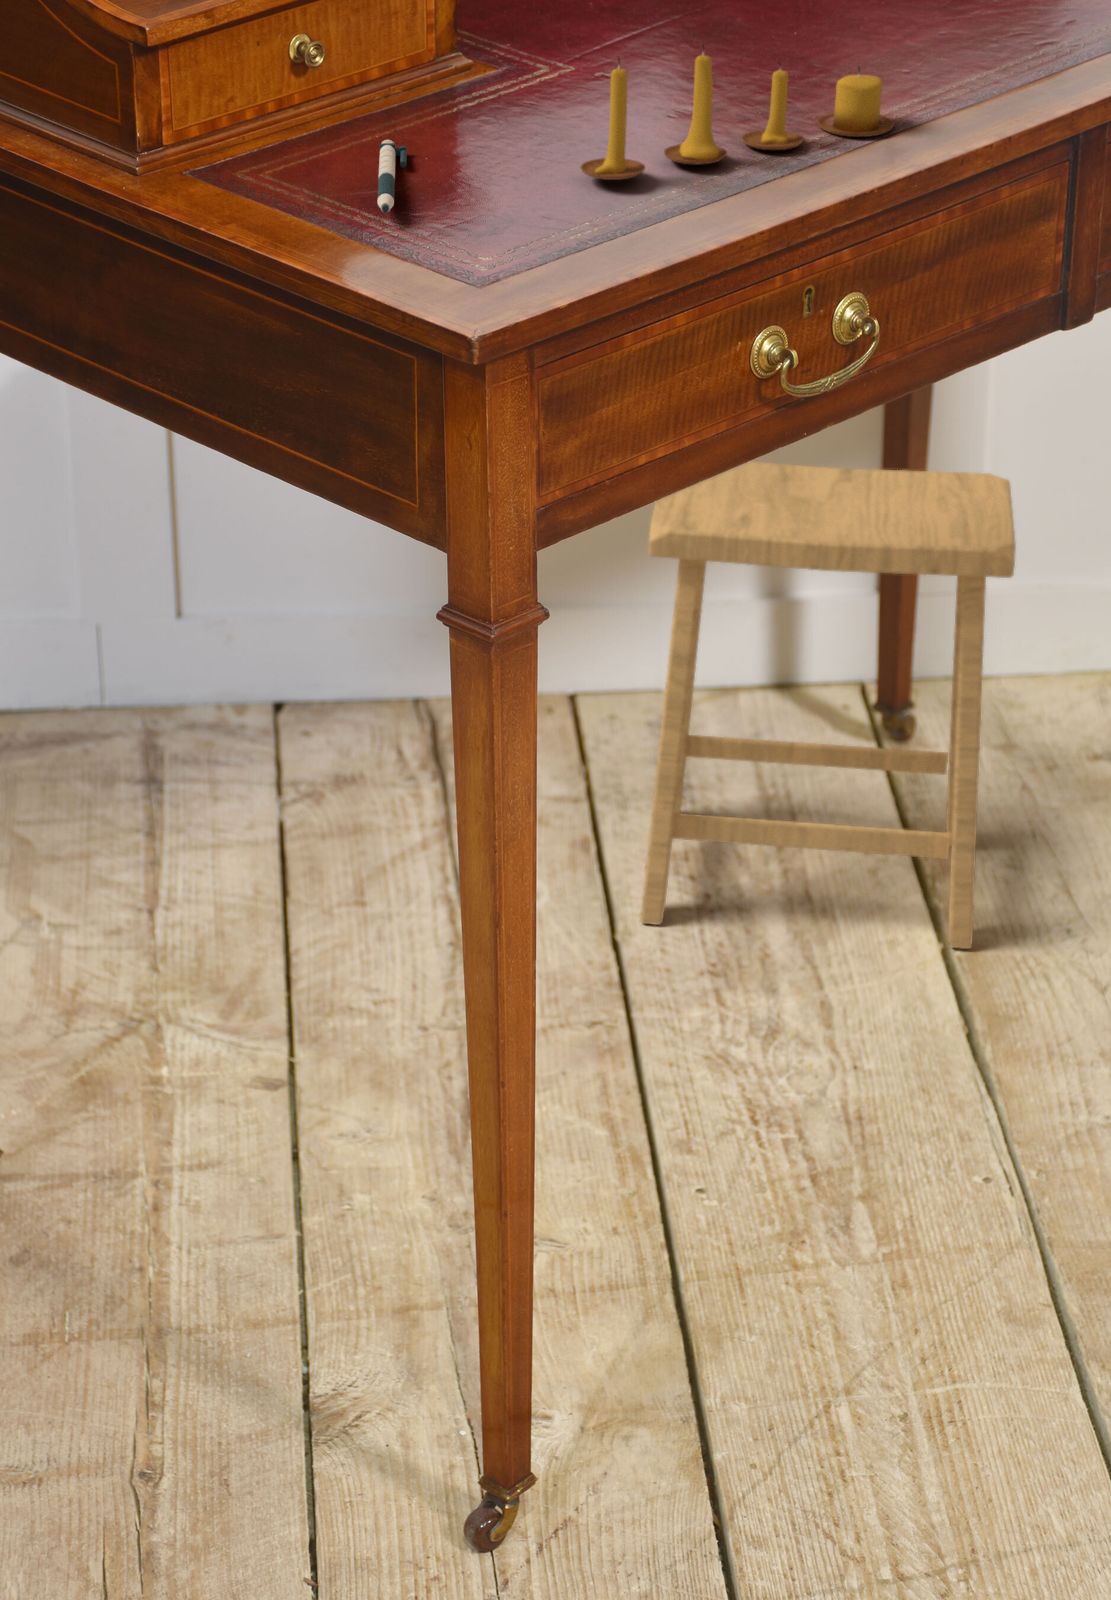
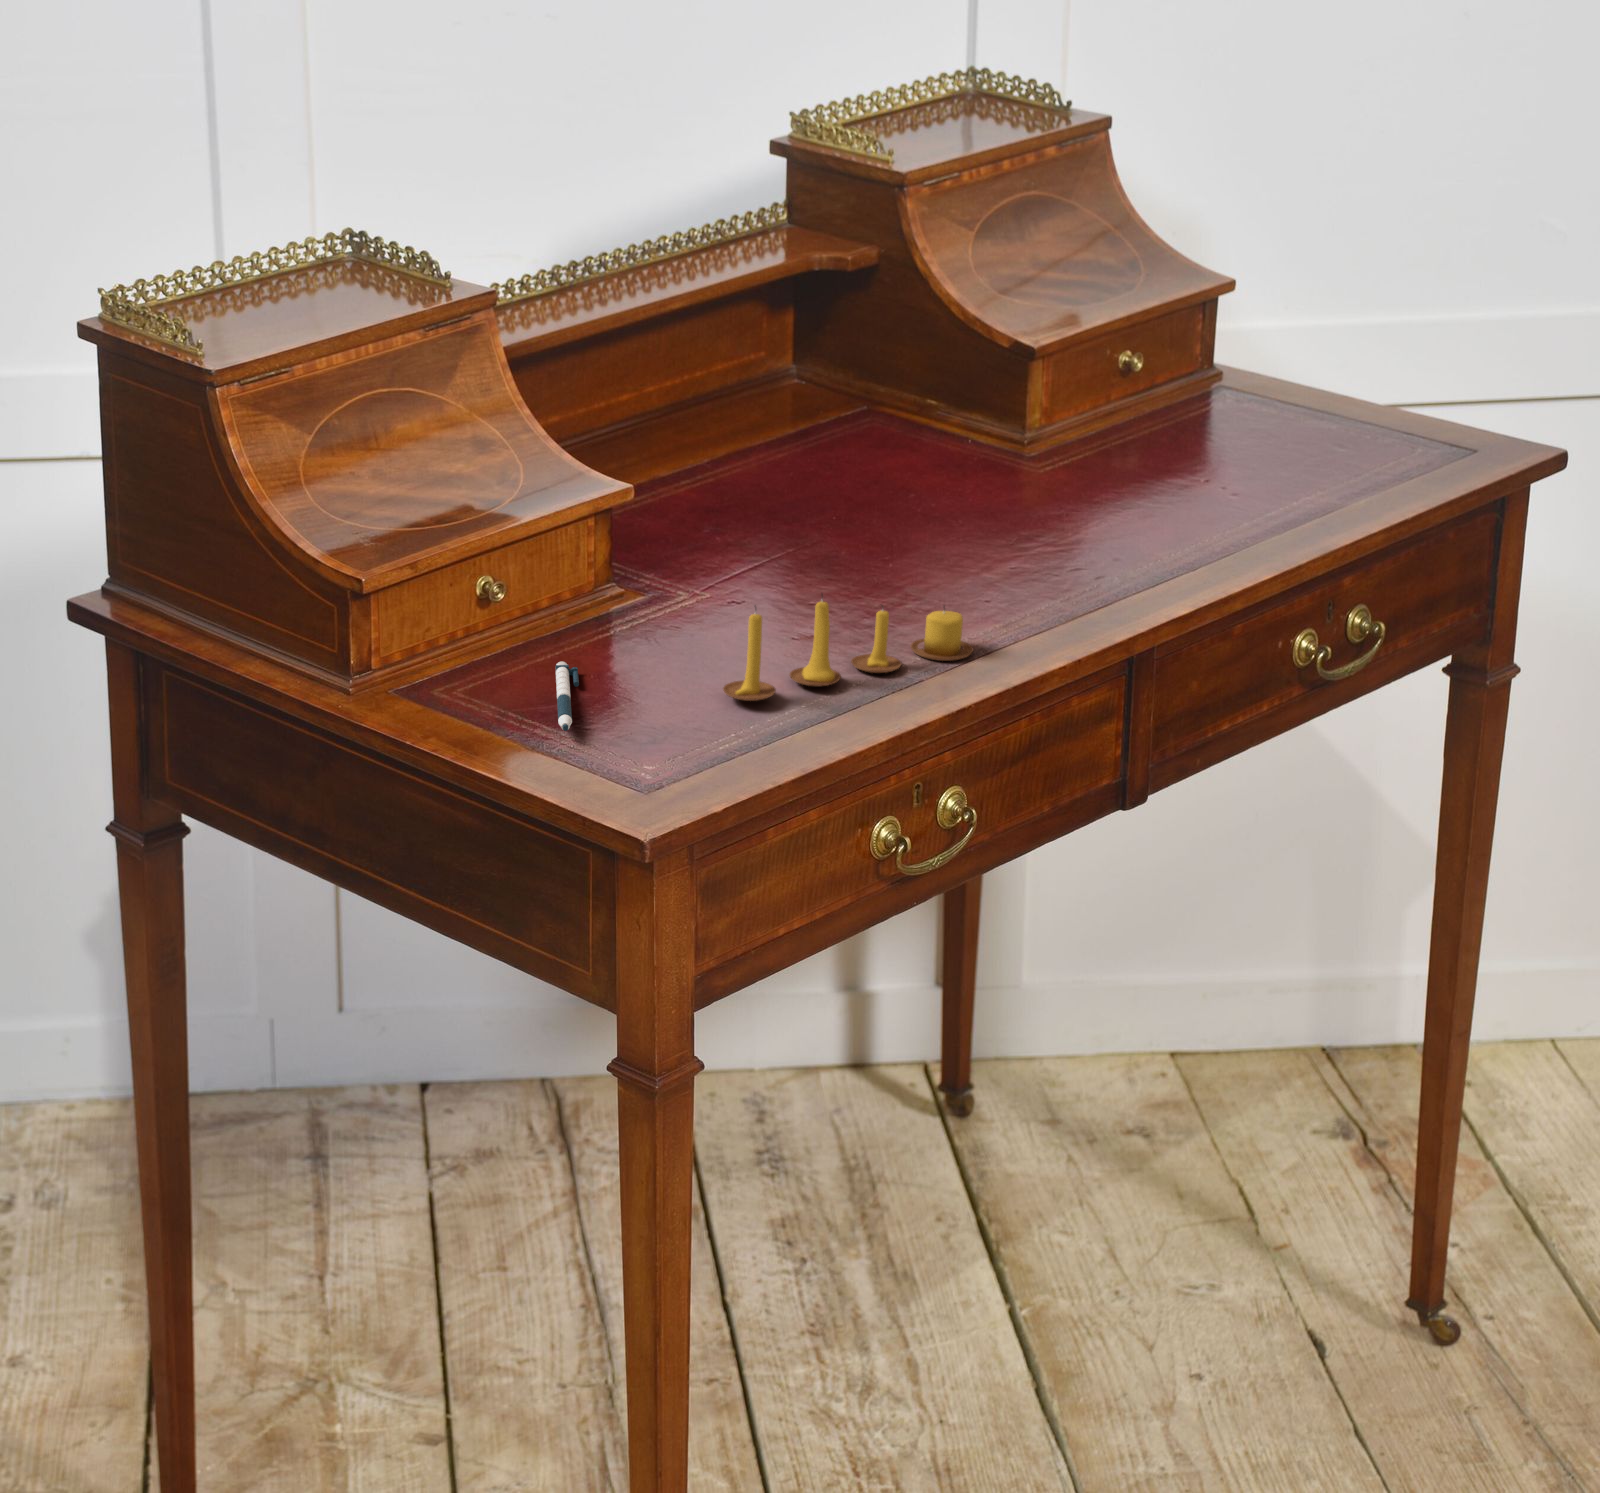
footstool: present [640,461,1016,949] -> none [748,879,1067,1305]

